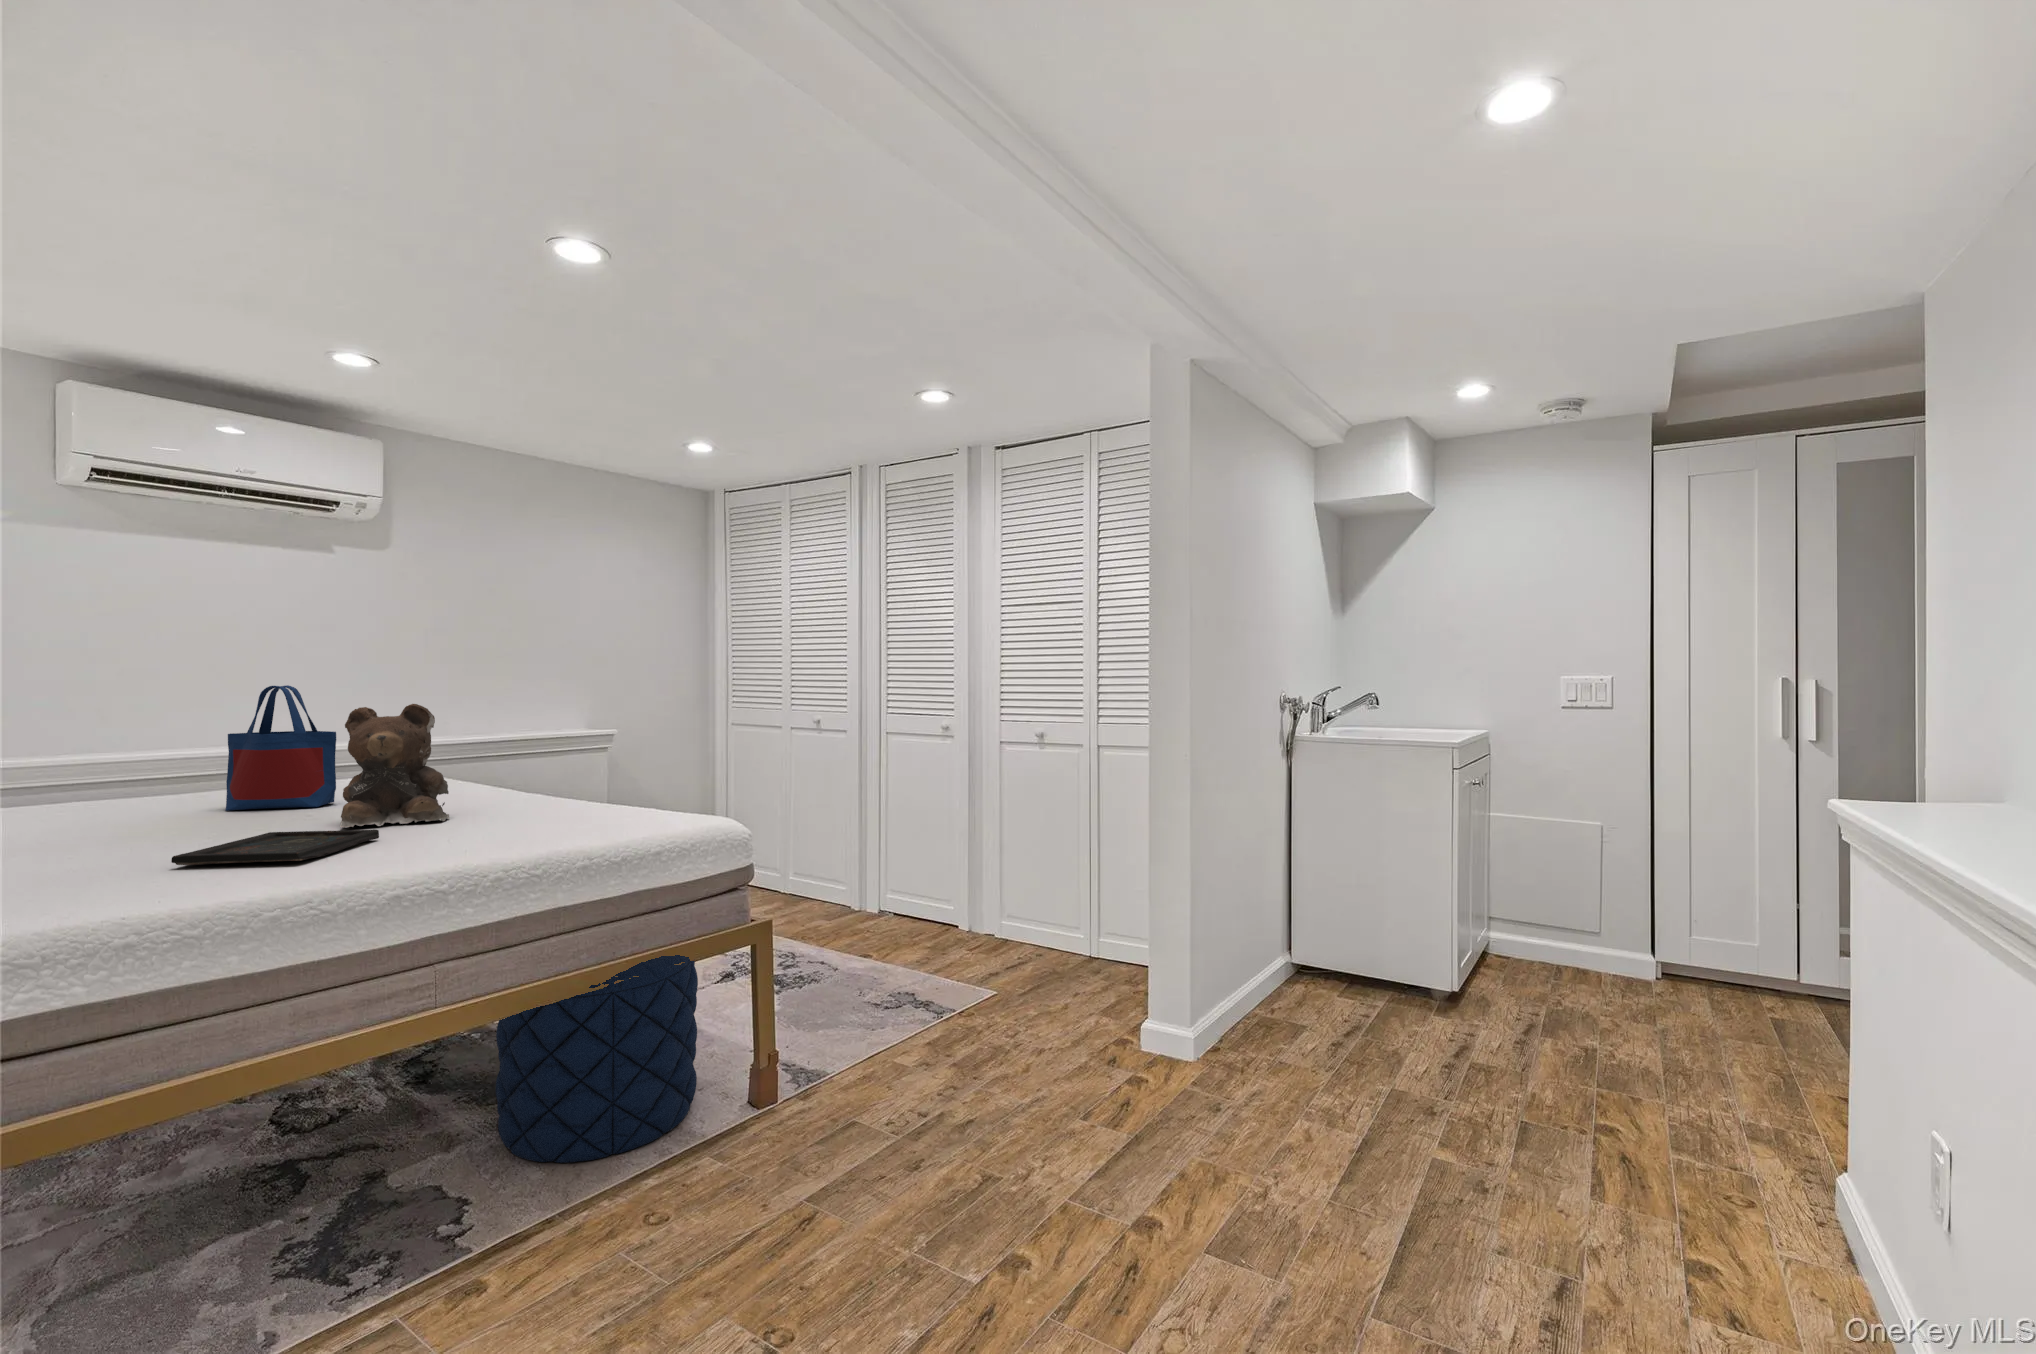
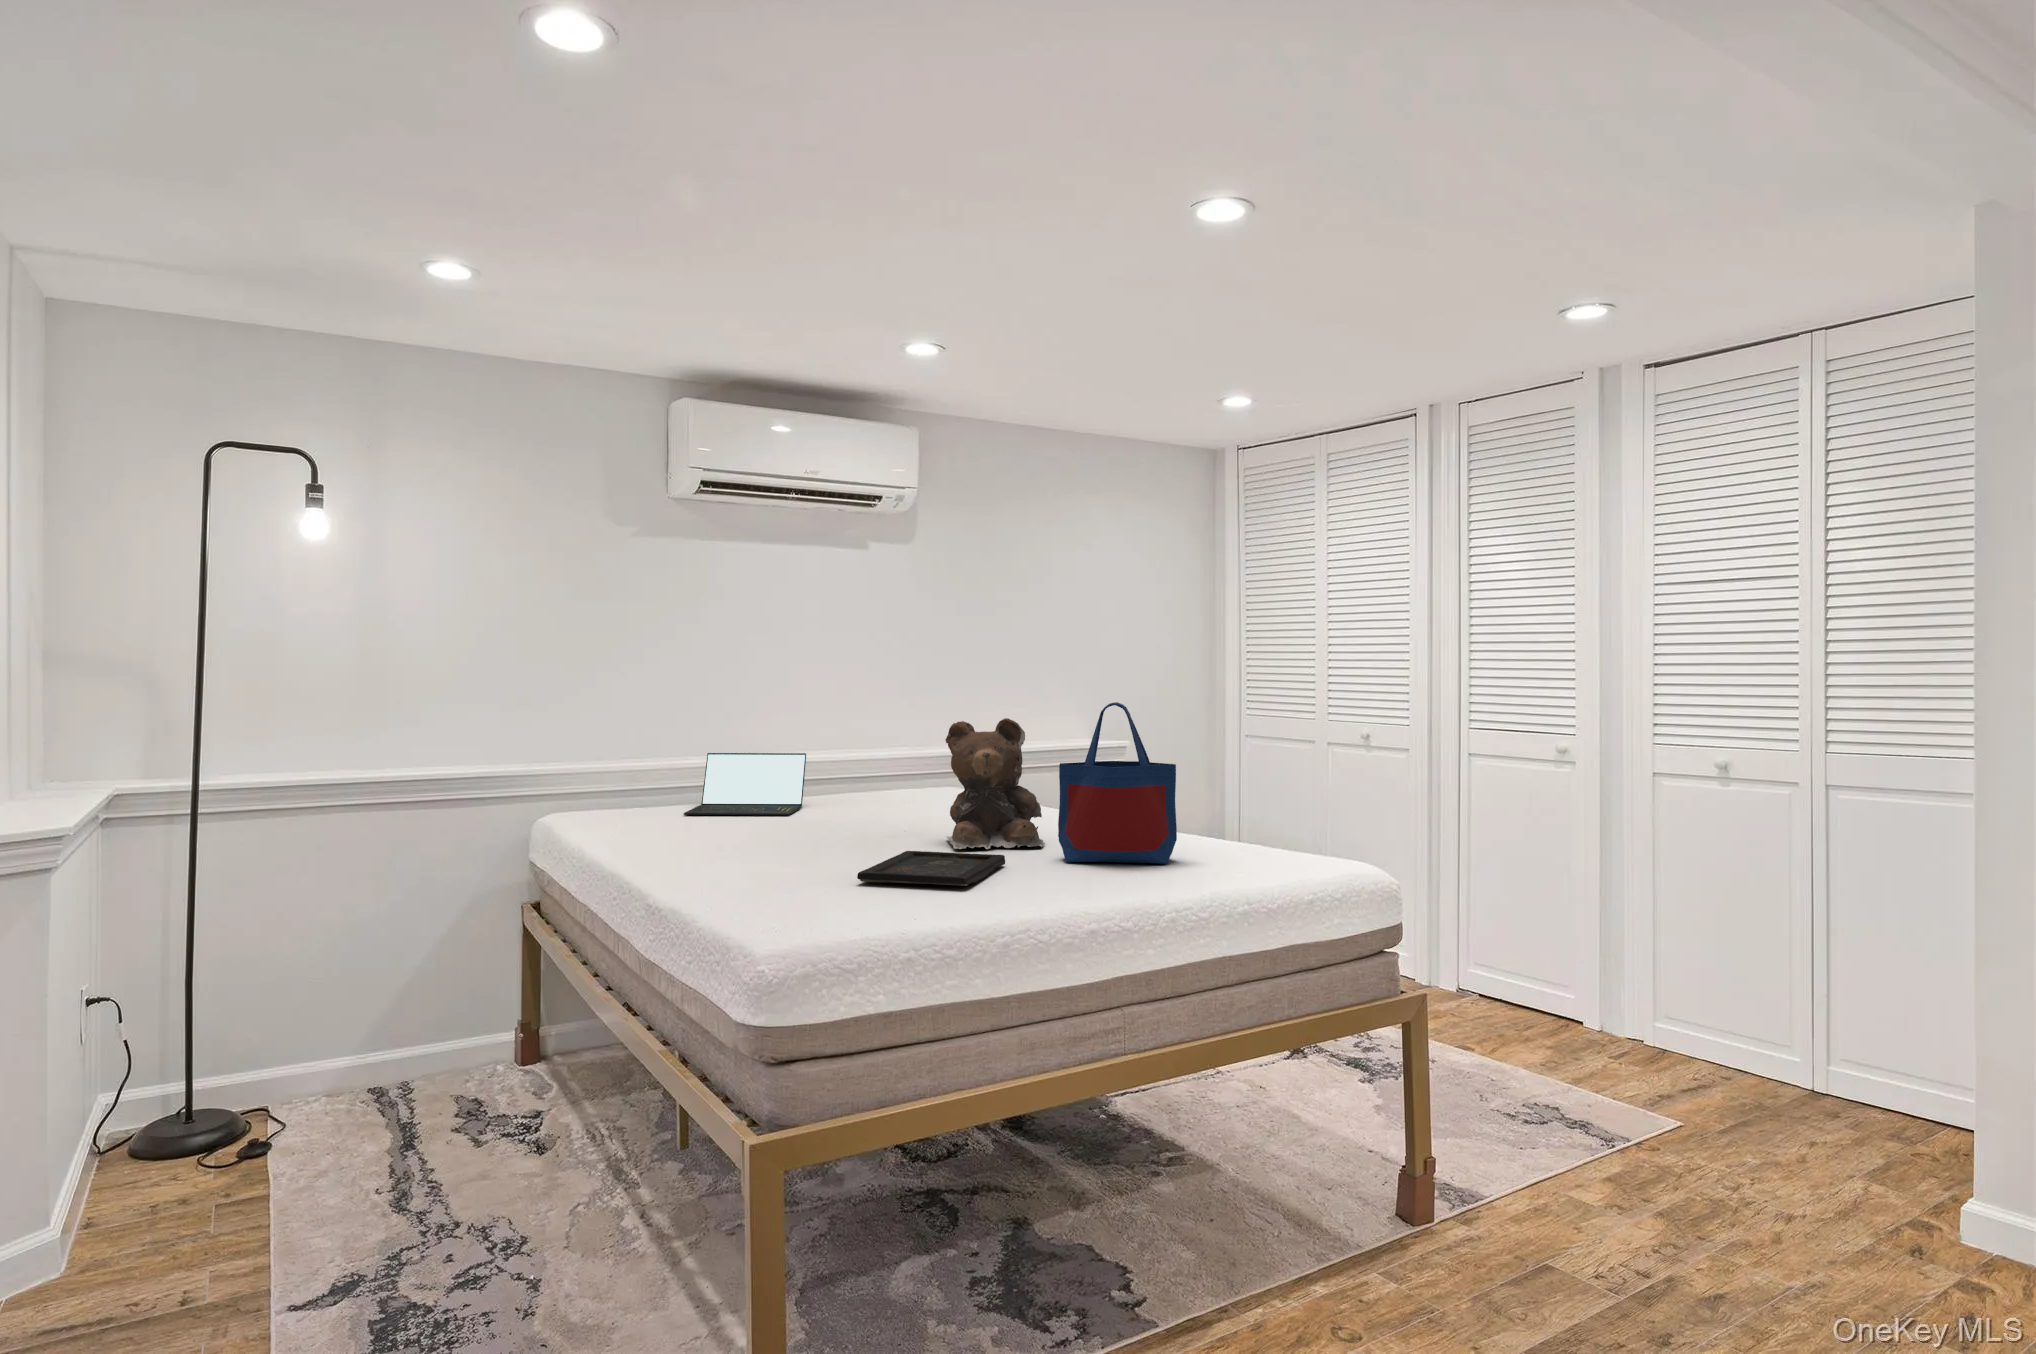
tote bag: present [226,685,336,811] -> present [1058,702,1177,864]
laptop: none [48,746,228,814] -> present [684,753,806,816]
pouf: present [496,955,698,1163] -> none [1123,992,1336,1249]

